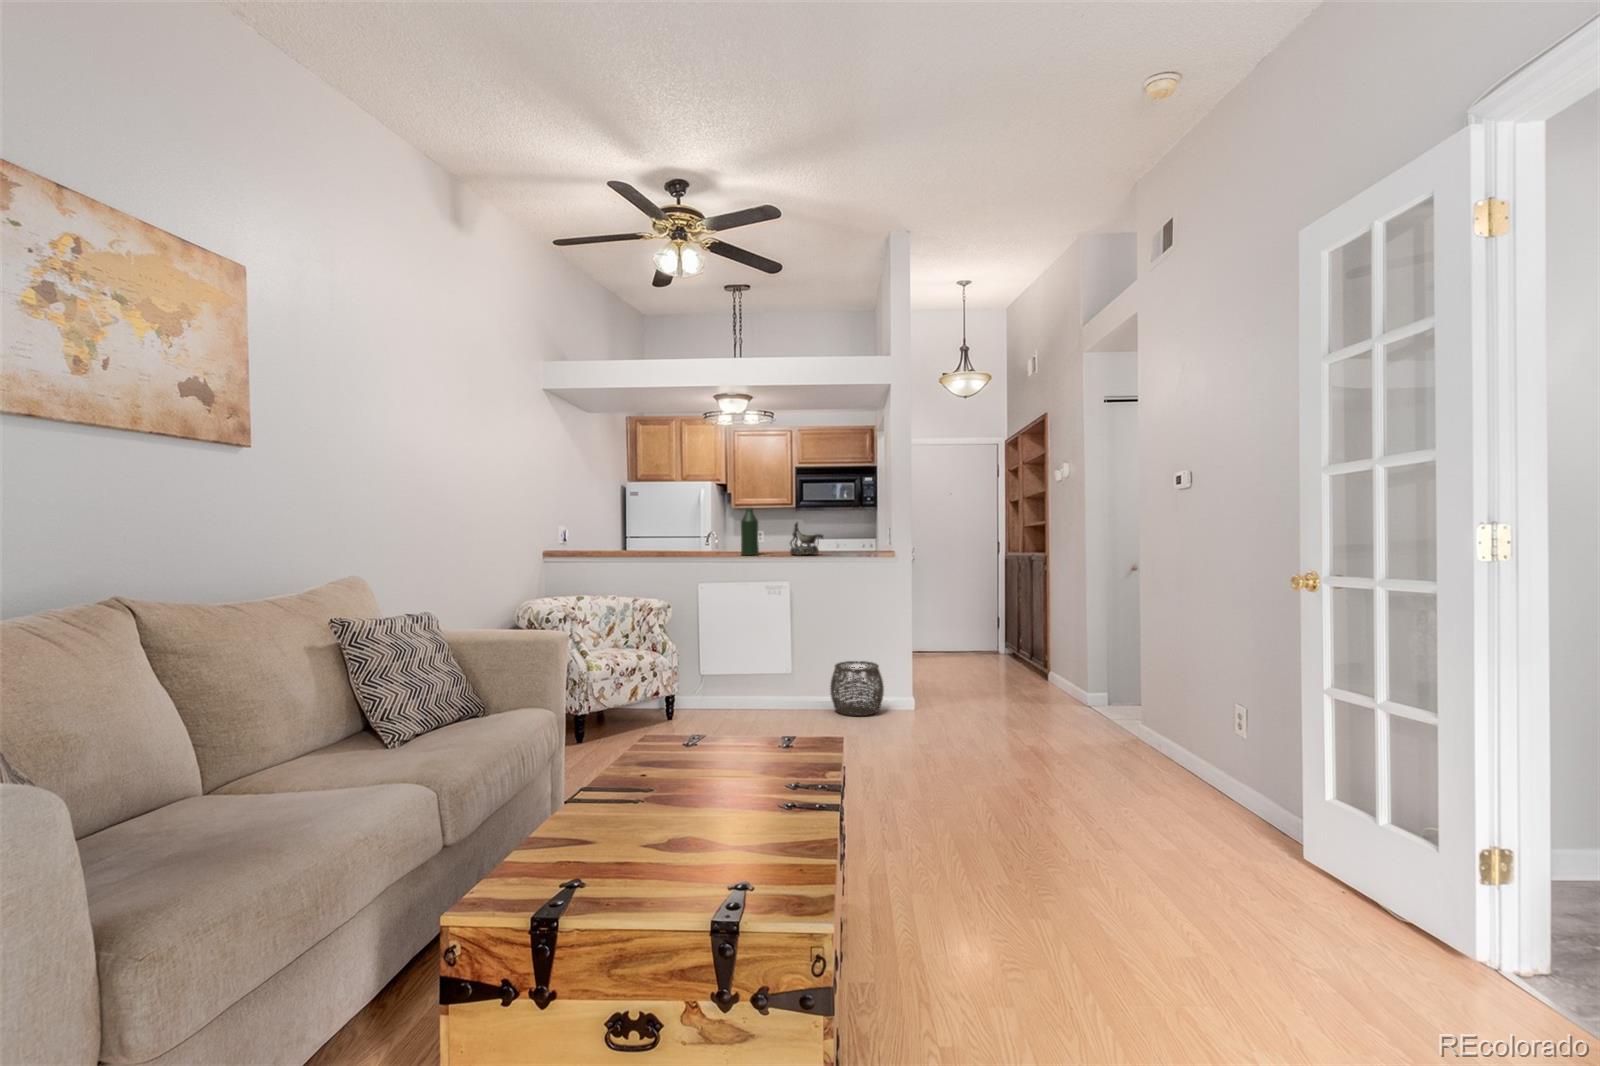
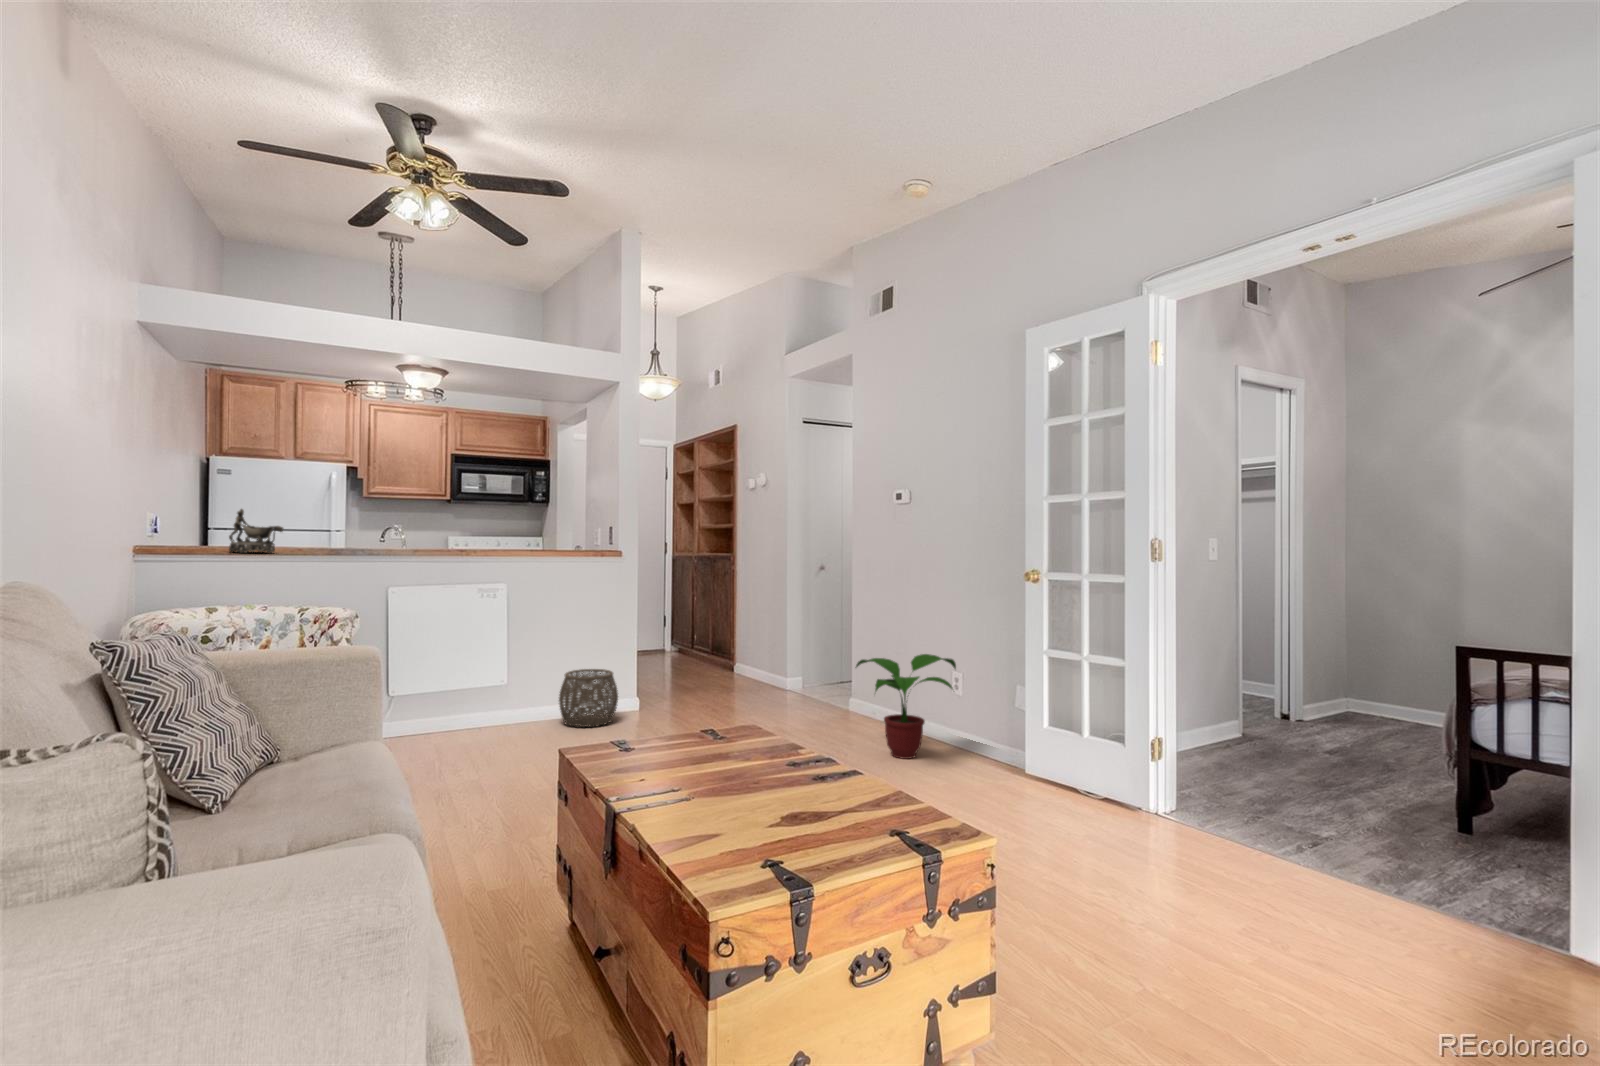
bottle: present [741,508,759,555] -> none [446,499,469,555]
decorative bowl: present [790,522,823,555] -> present [229,509,283,553]
potted plant: none [1101,676,1235,804] -> present [856,654,956,759]

